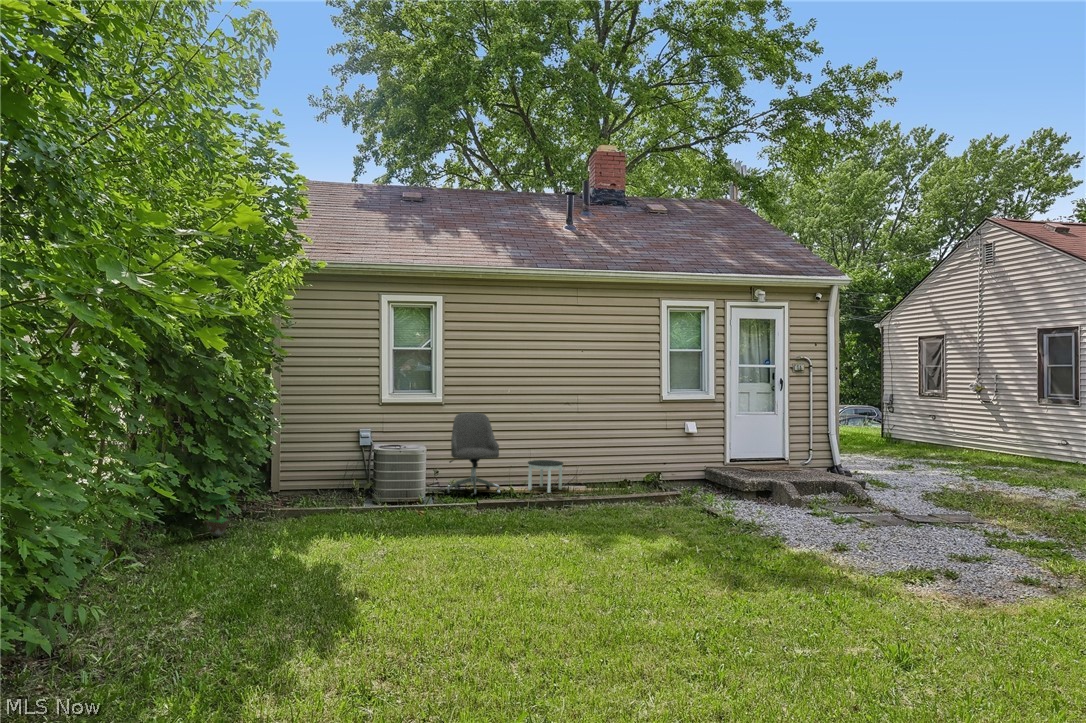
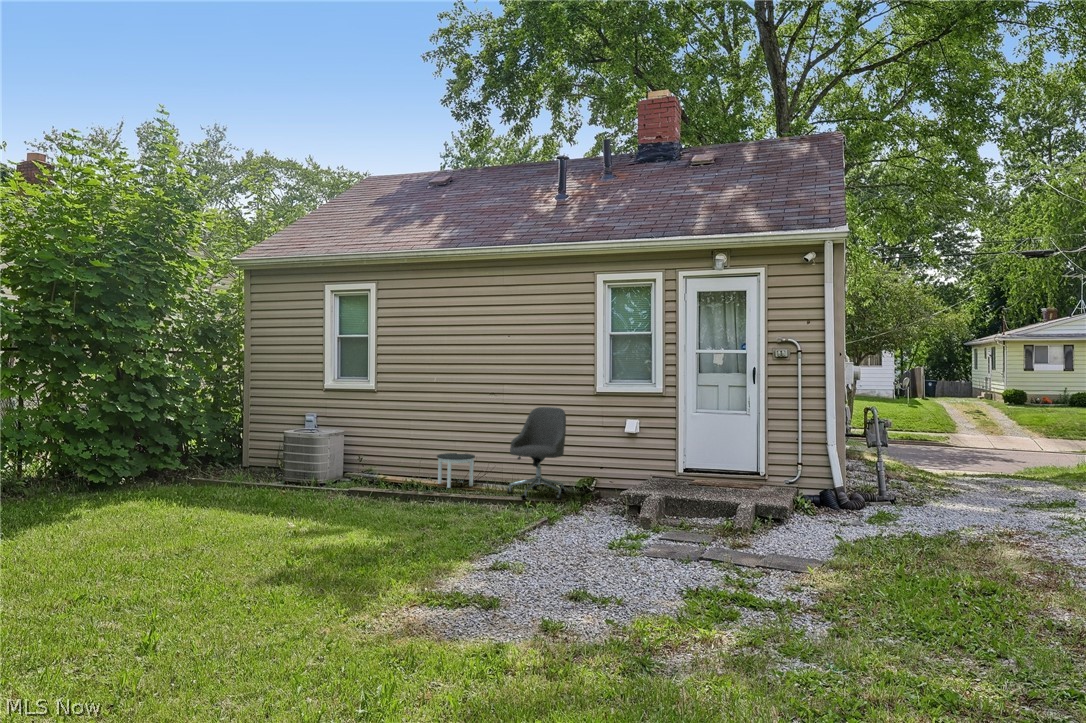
chair: present [444,413,501,498] -> present [507,407,567,500]
potted tree: present [205,469,230,536] -> none [62,435,88,494]

